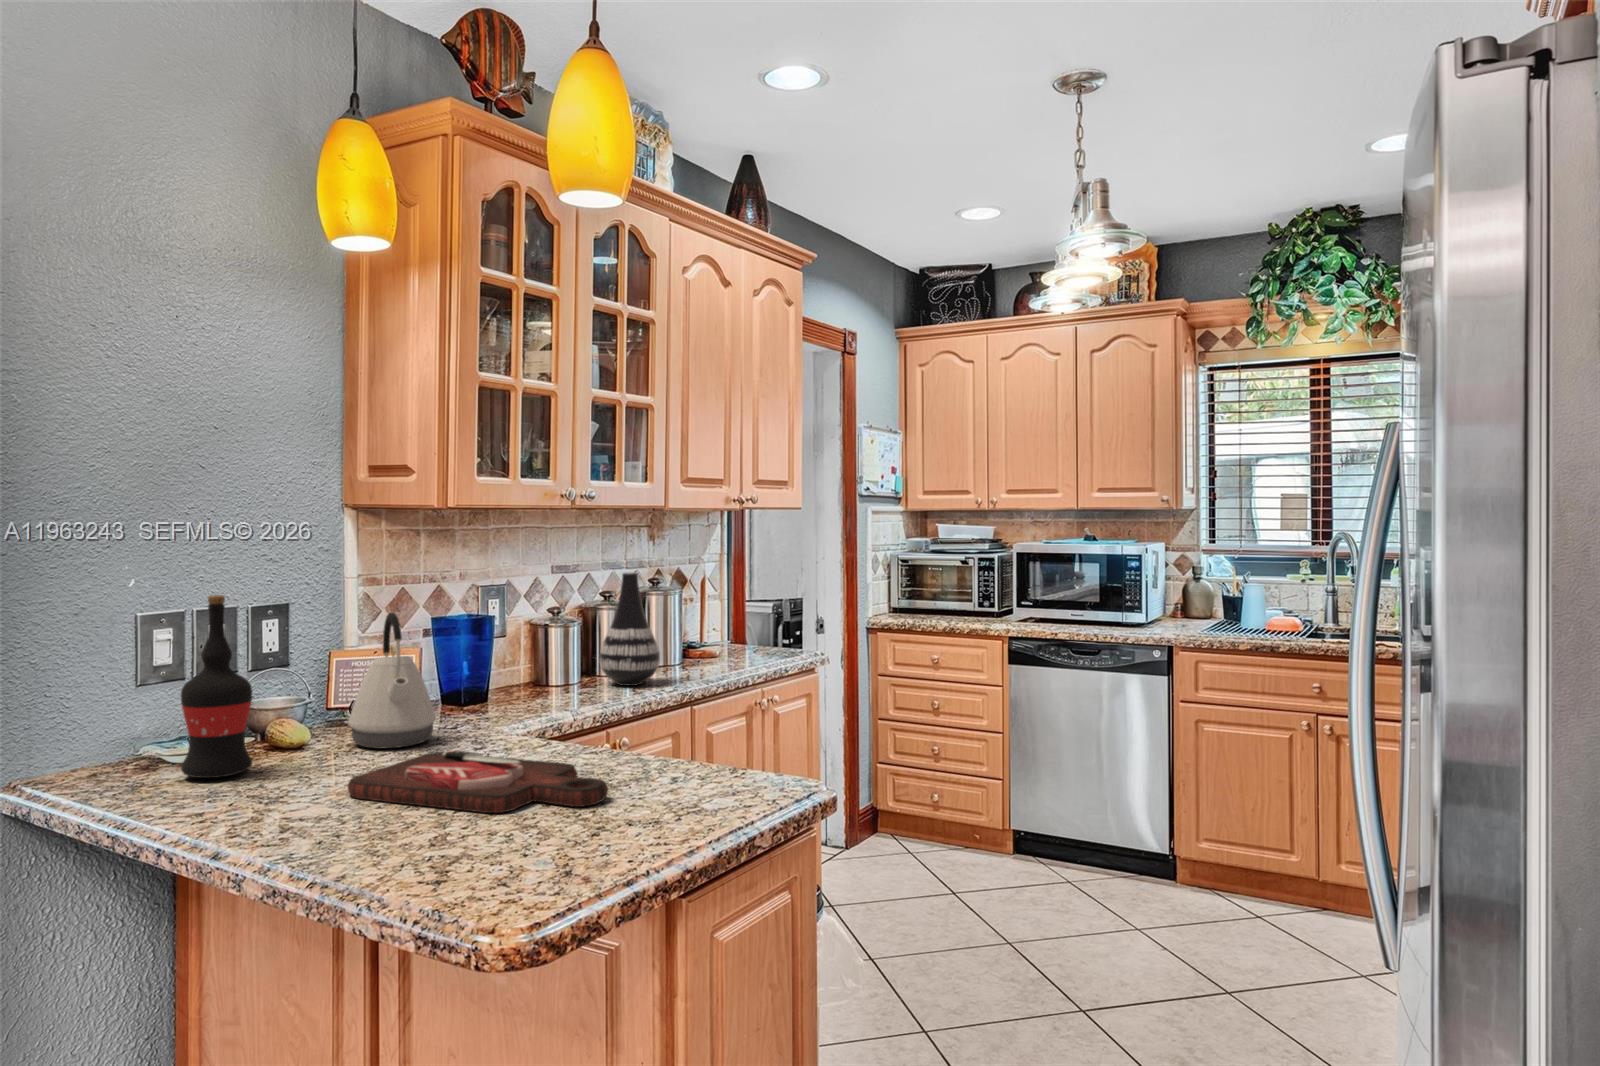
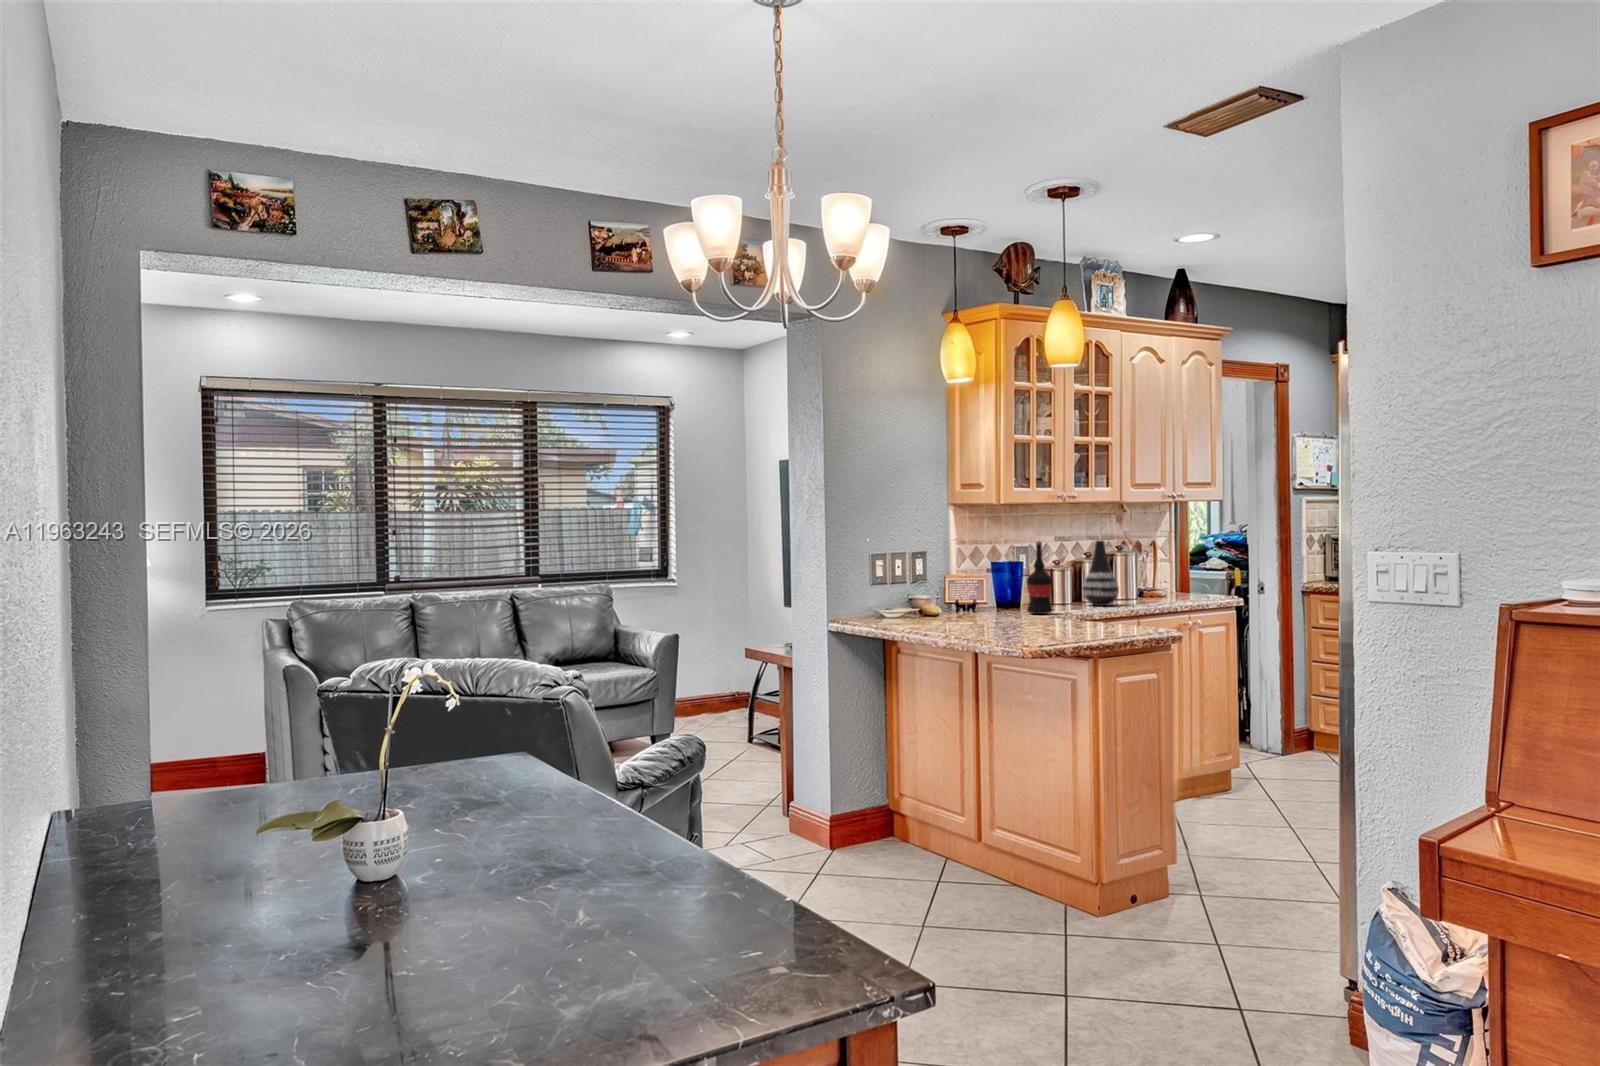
wine bottle: present [181,595,252,778] -> present [1026,541,1052,614]
kettle: present [348,613,436,749] -> none [957,555,997,618]
cutting board: present [348,750,608,813] -> none [964,613,1075,631]

